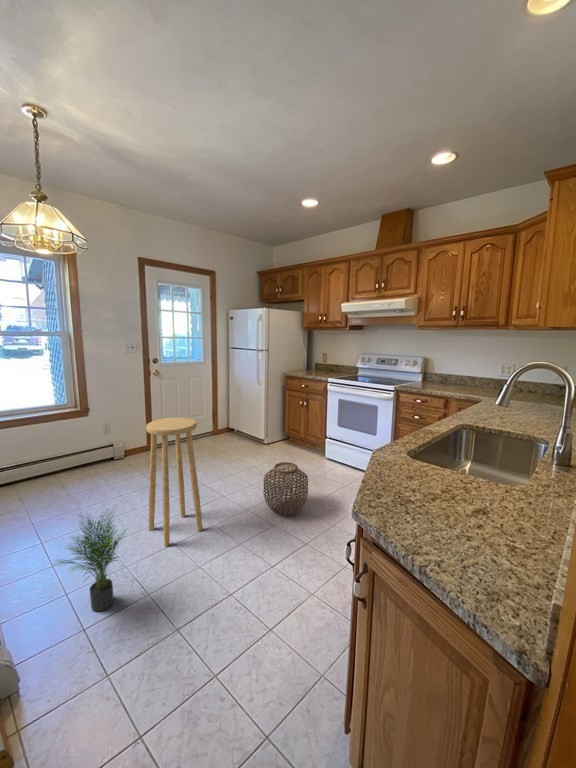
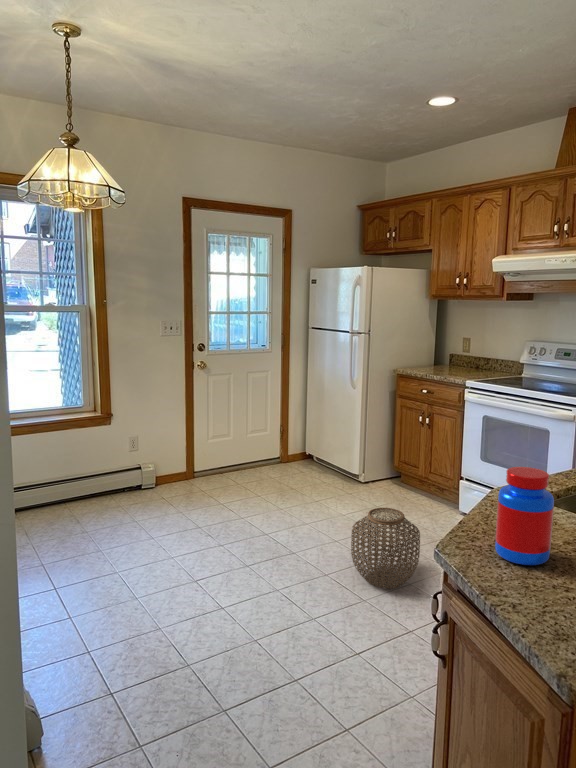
stool: present [146,417,202,546] -> none [189,431,261,609]
jar: none [400,438,447,519] -> present [495,467,554,565]
potted plant: present [58,515,128,611] -> none [74,537,172,673]

